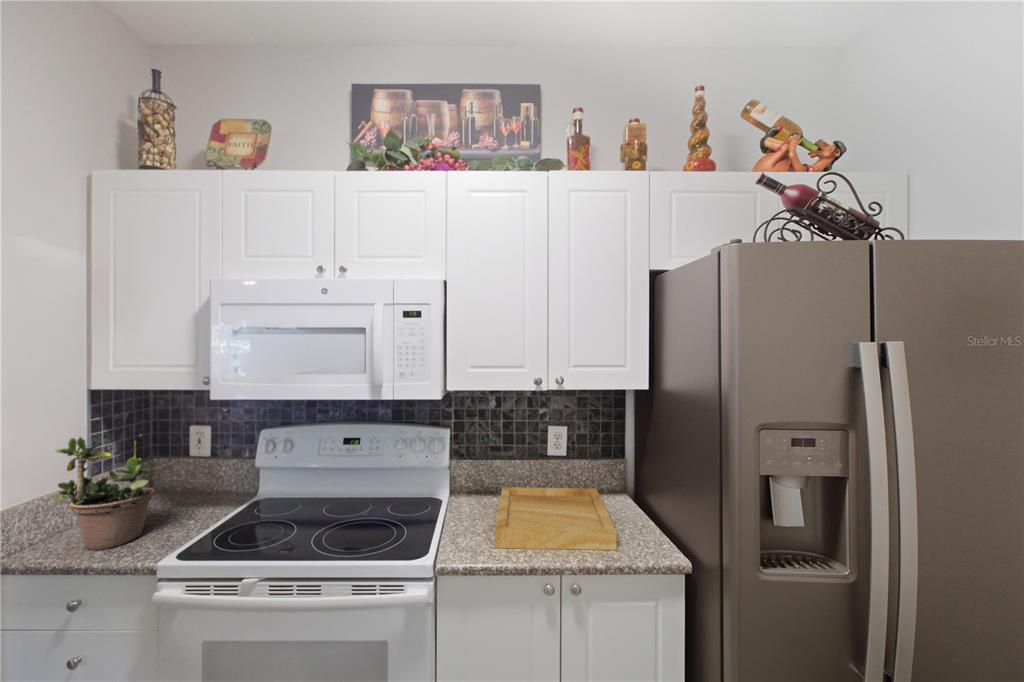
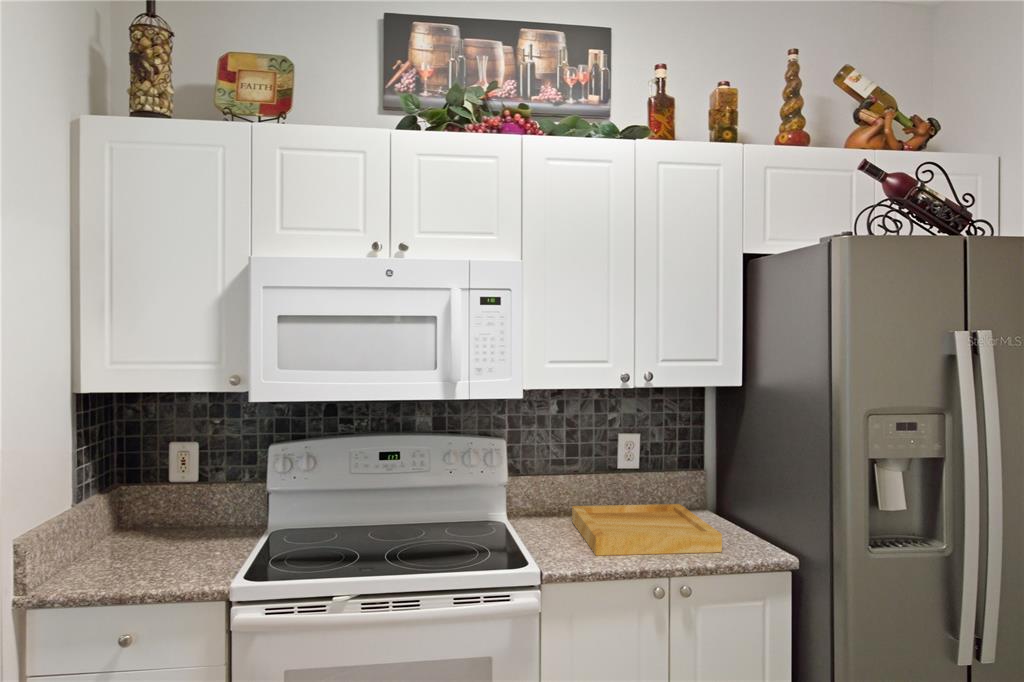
potted plant: present [54,435,154,550] -> none [84,430,196,574]

